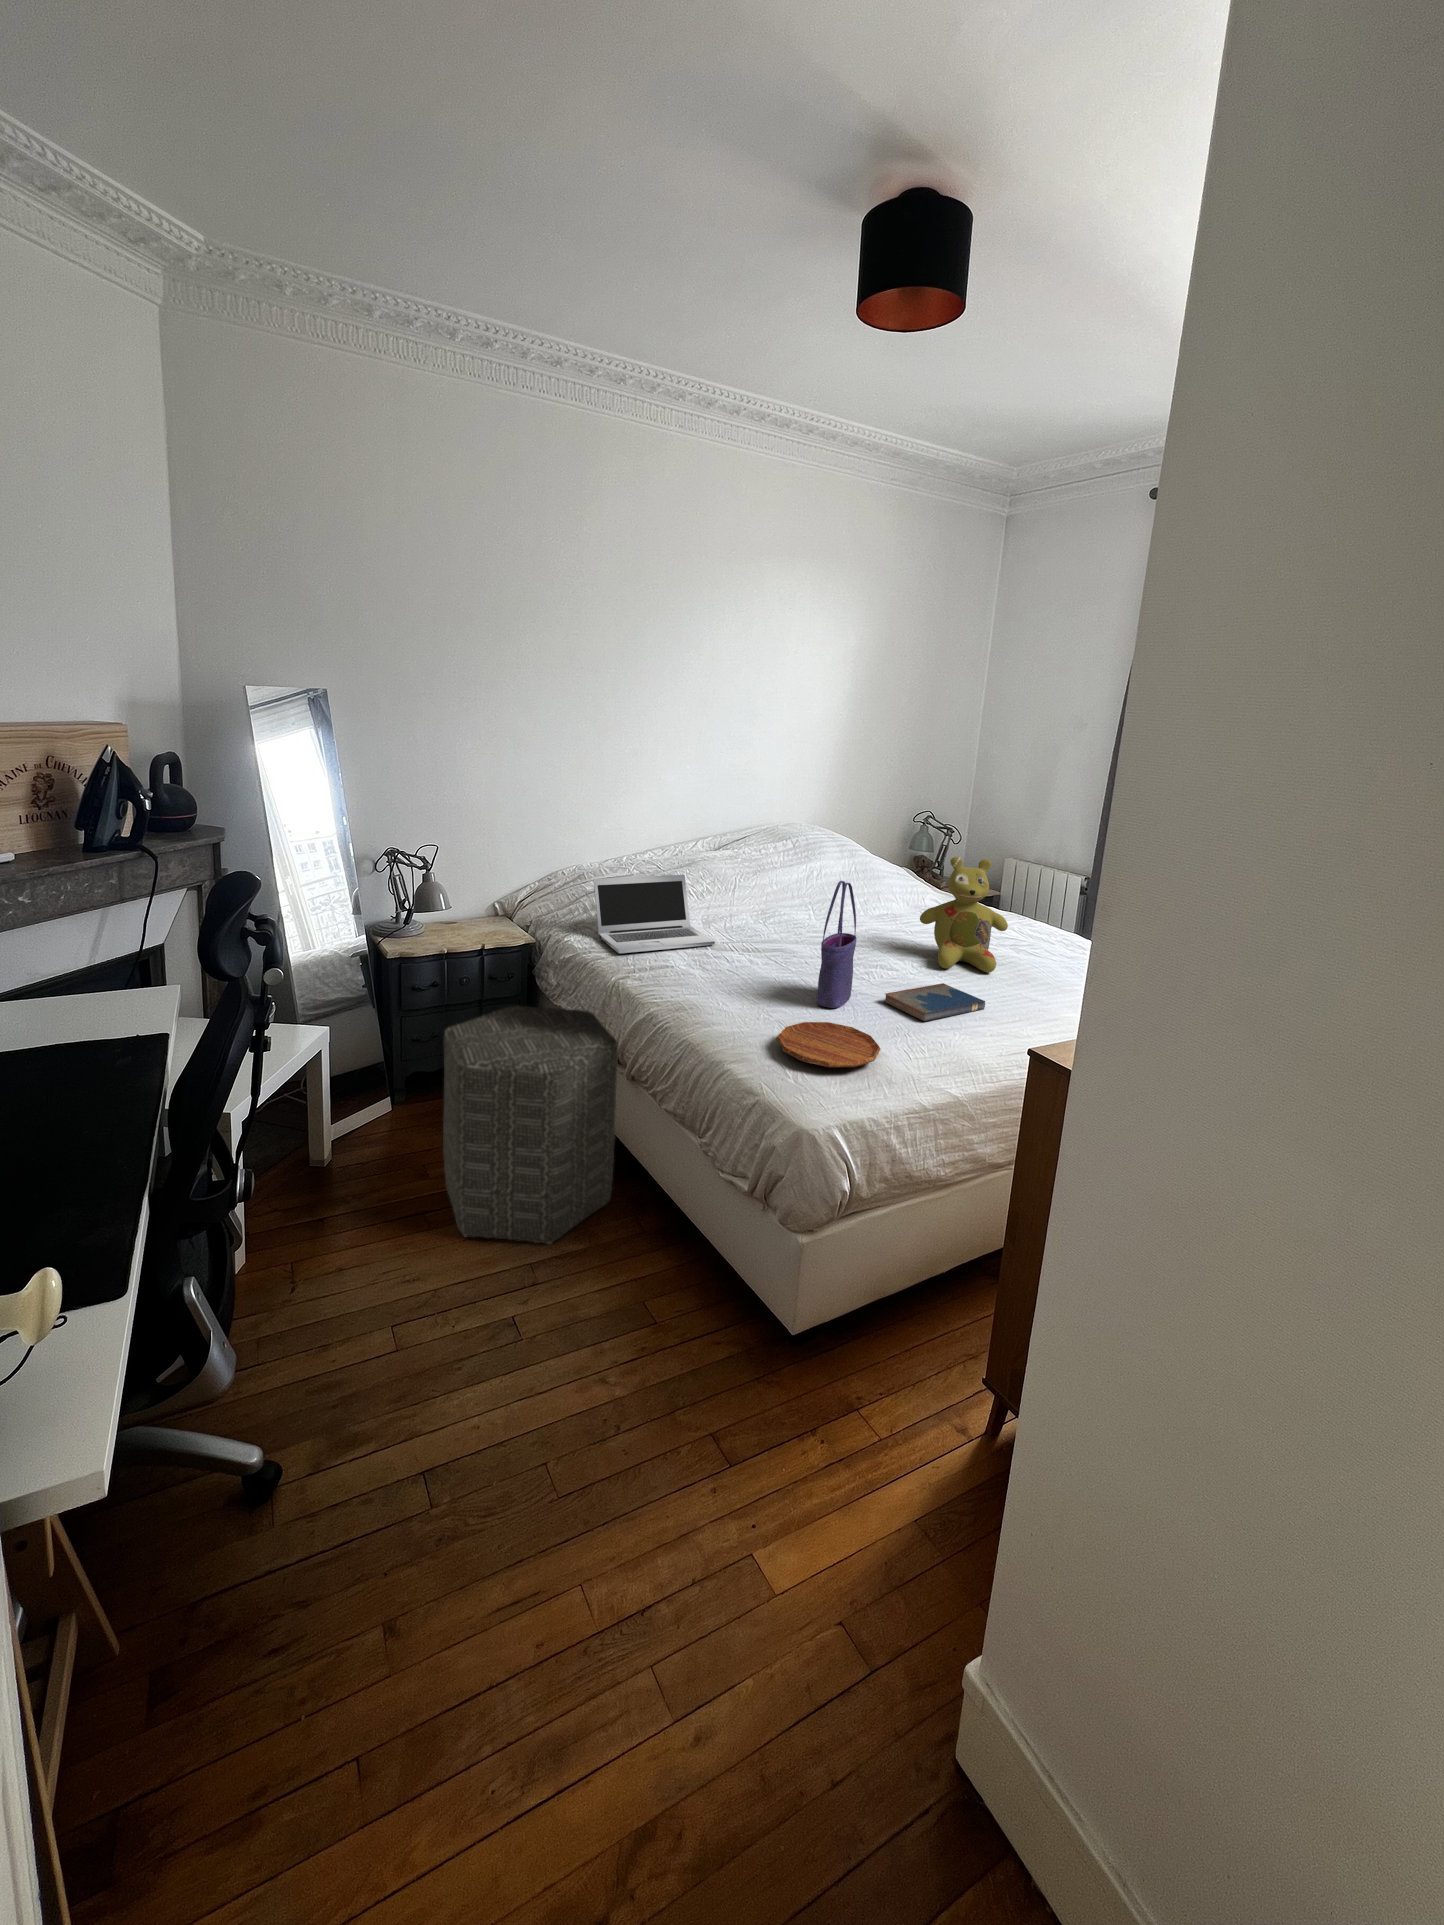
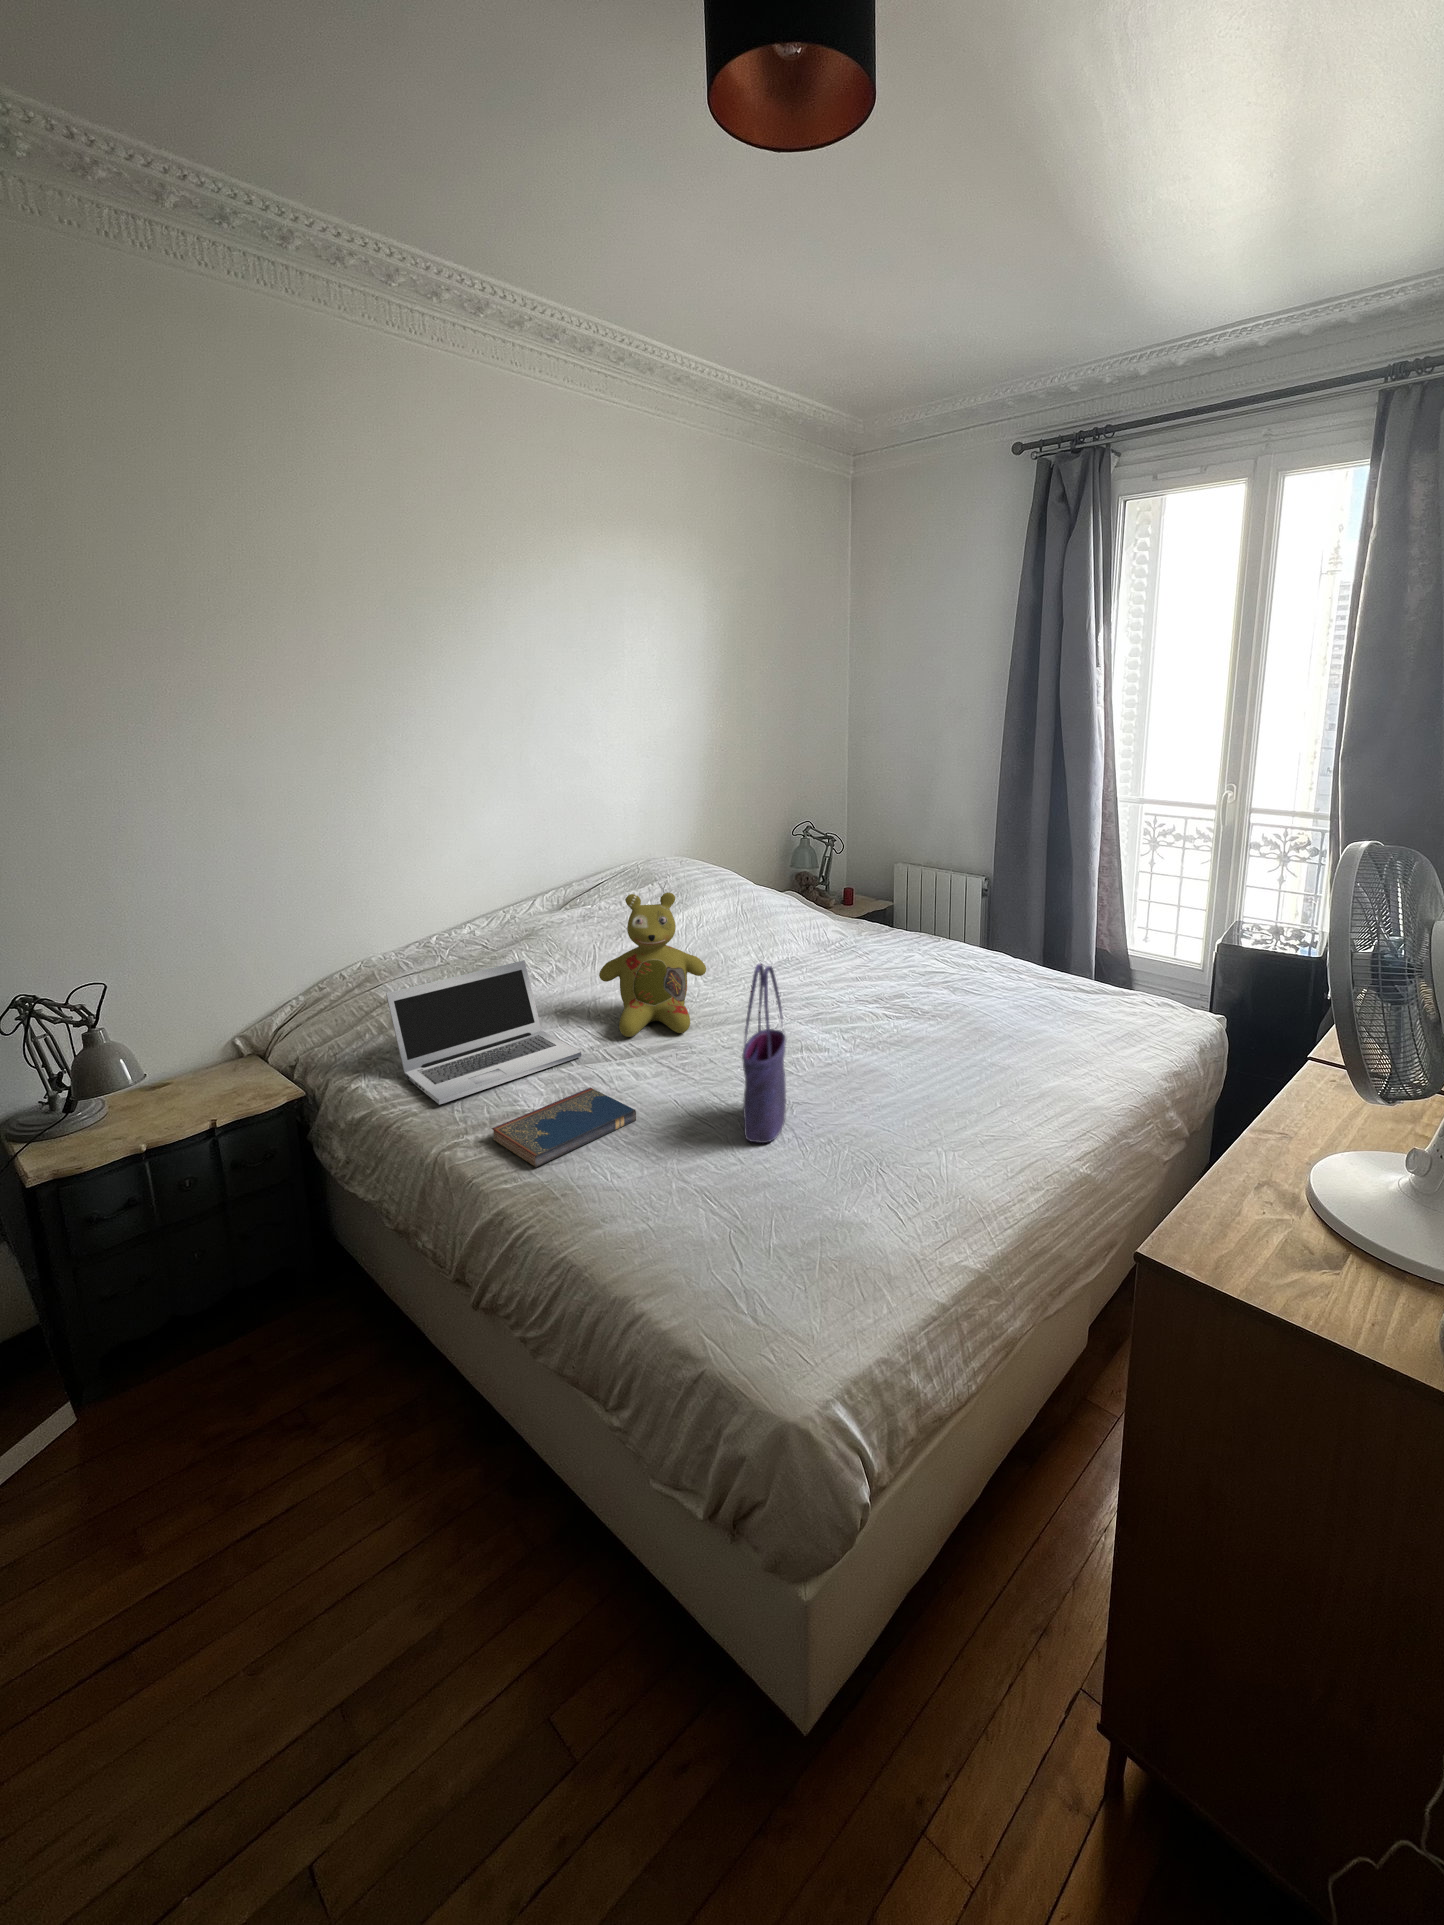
stuffed bear: present [920,857,1008,973] -> present [599,893,706,1037]
hardcover book: present [884,983,985,1022] -> present [492,1087,636,1167]
ottoman: present [443,1005,618,1244] -> none [132,1214,473,1679]
tray: present [777,1022,880,1067] -> none [708,1179,858,1276]

